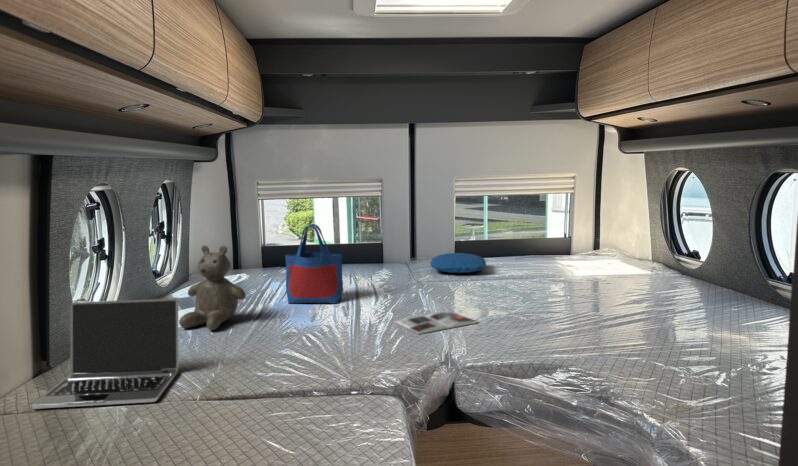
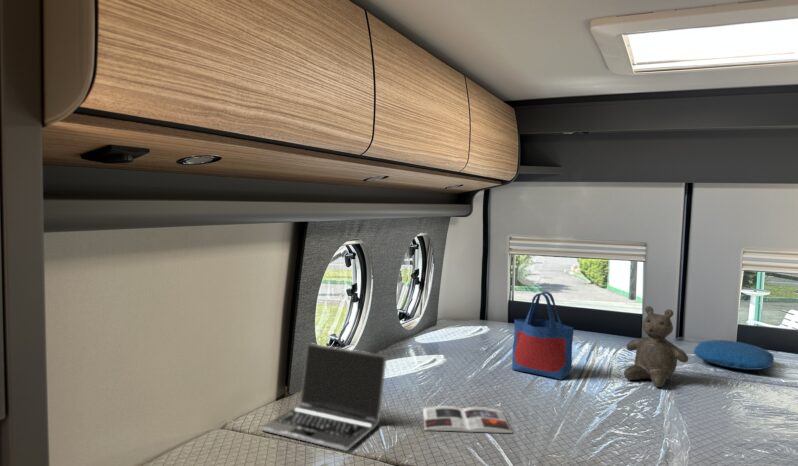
teddy bear: present [179,245,246,330] -> present [624,306,688,387]
magazine: present [396,311,478,334] -> present [423,406,512,433]

